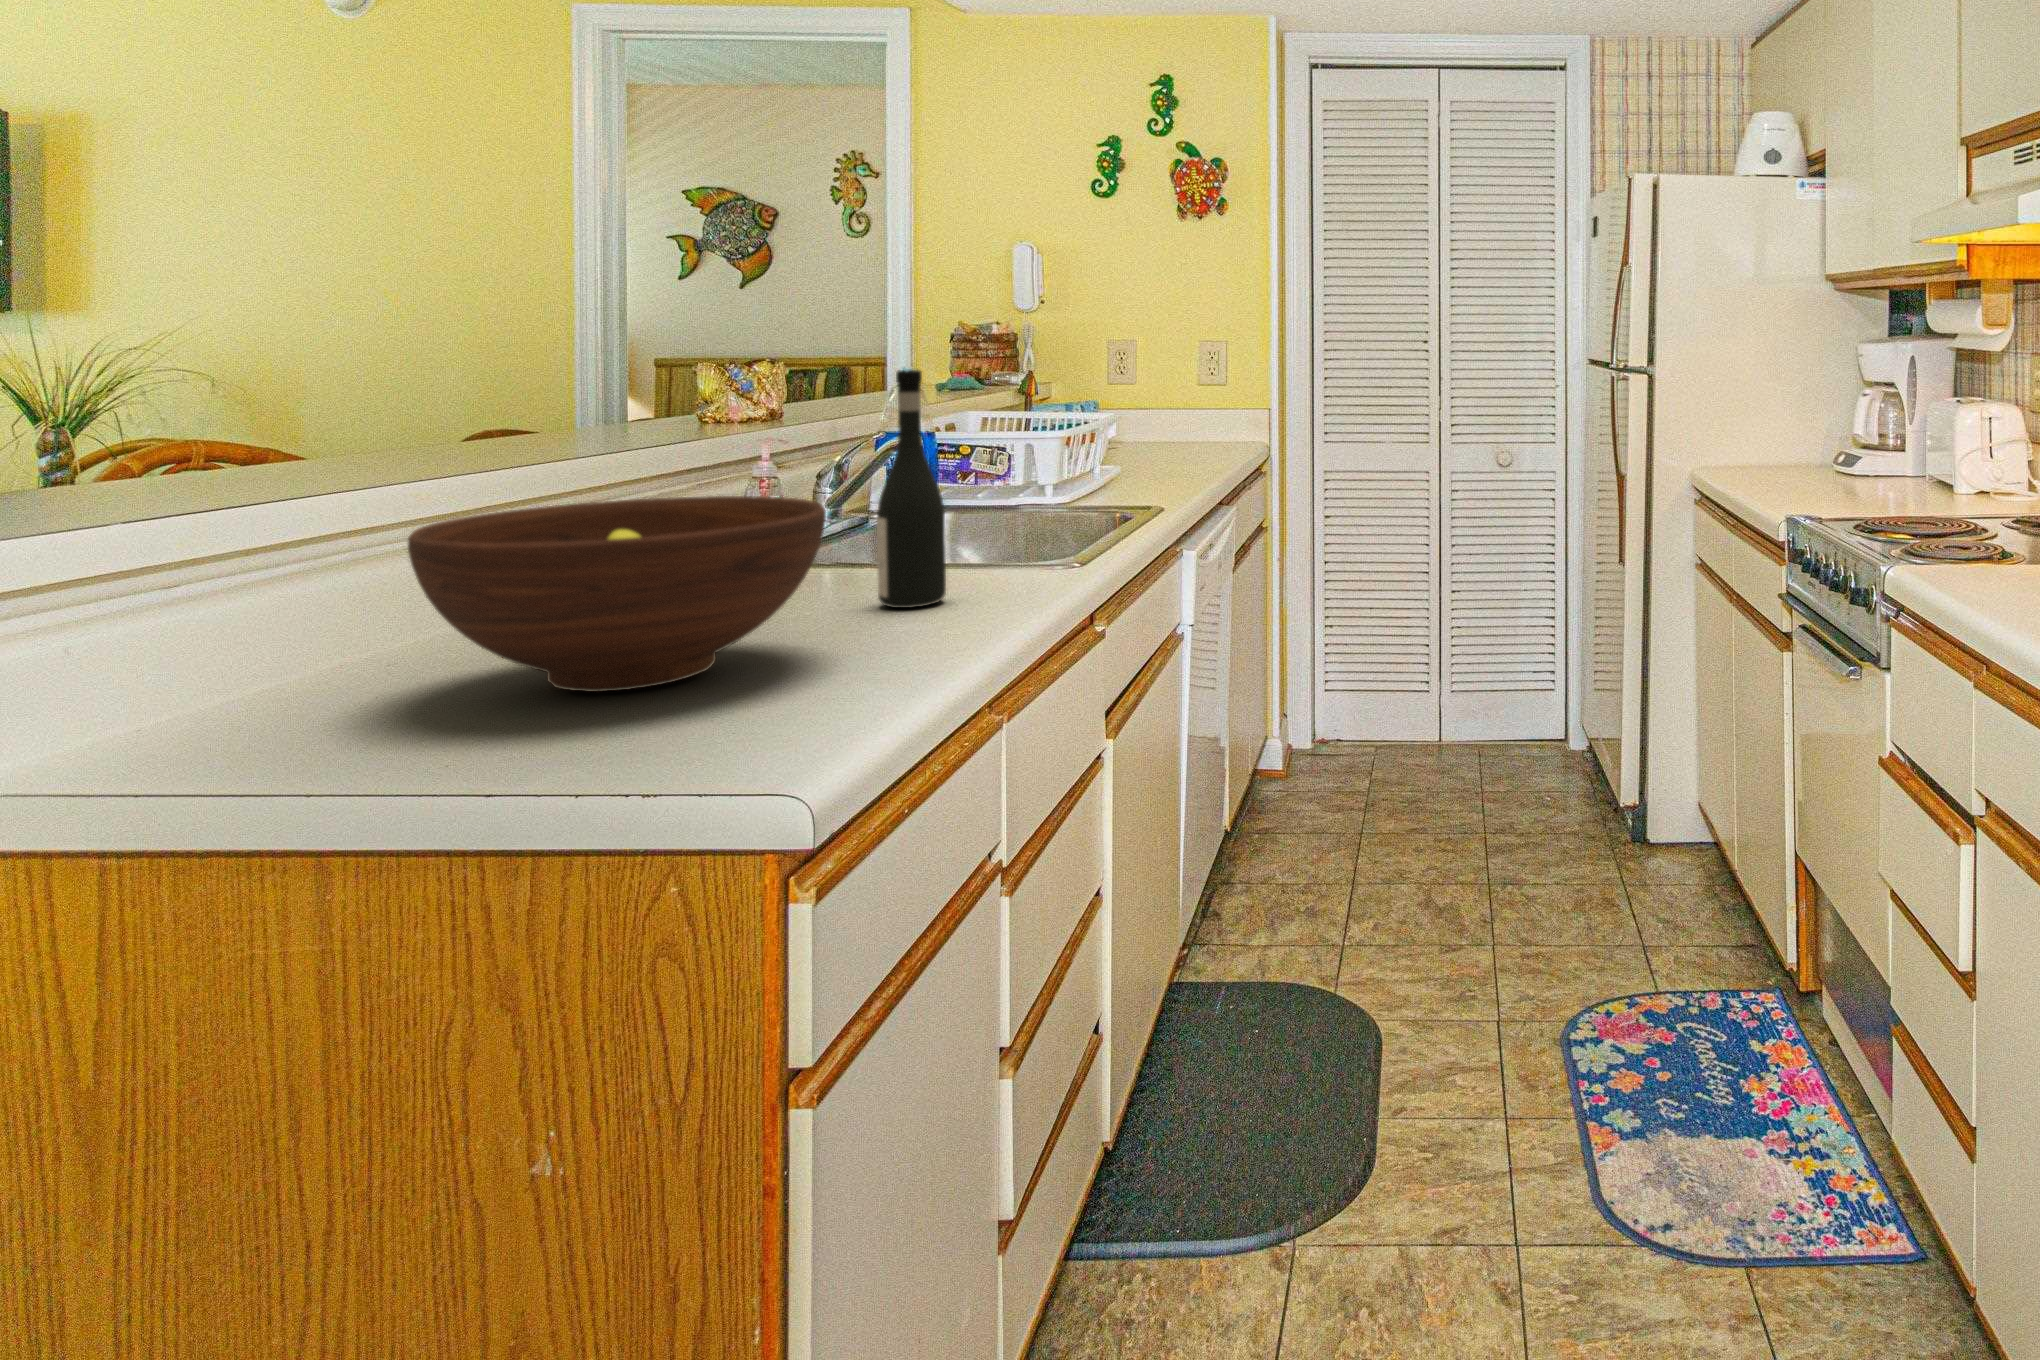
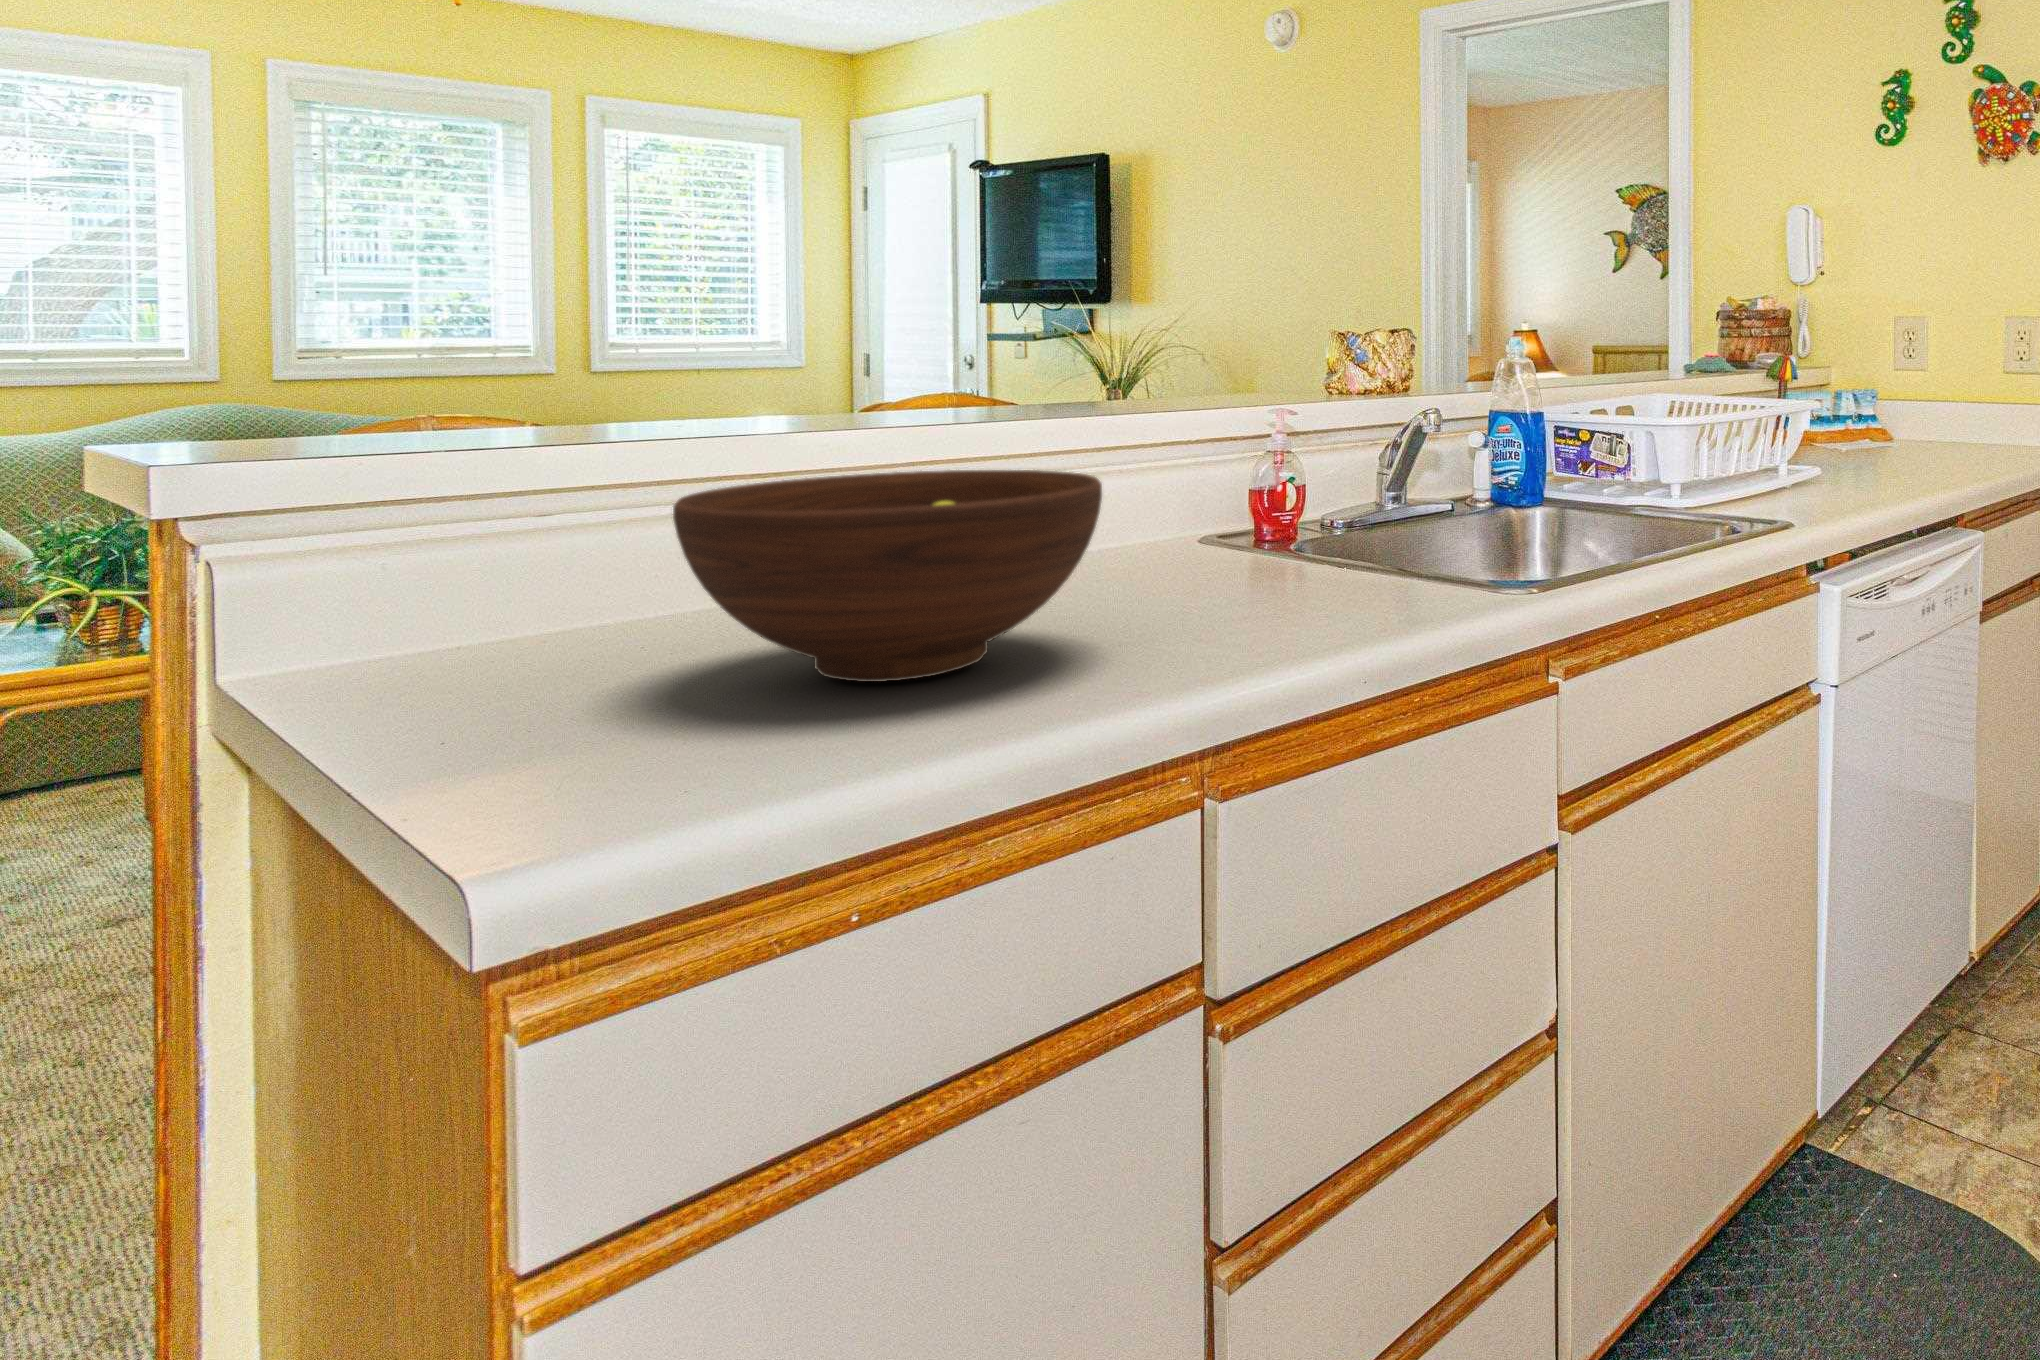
wine bottle: present [877,370,946,608] -> none [1271,332,1349,624]

